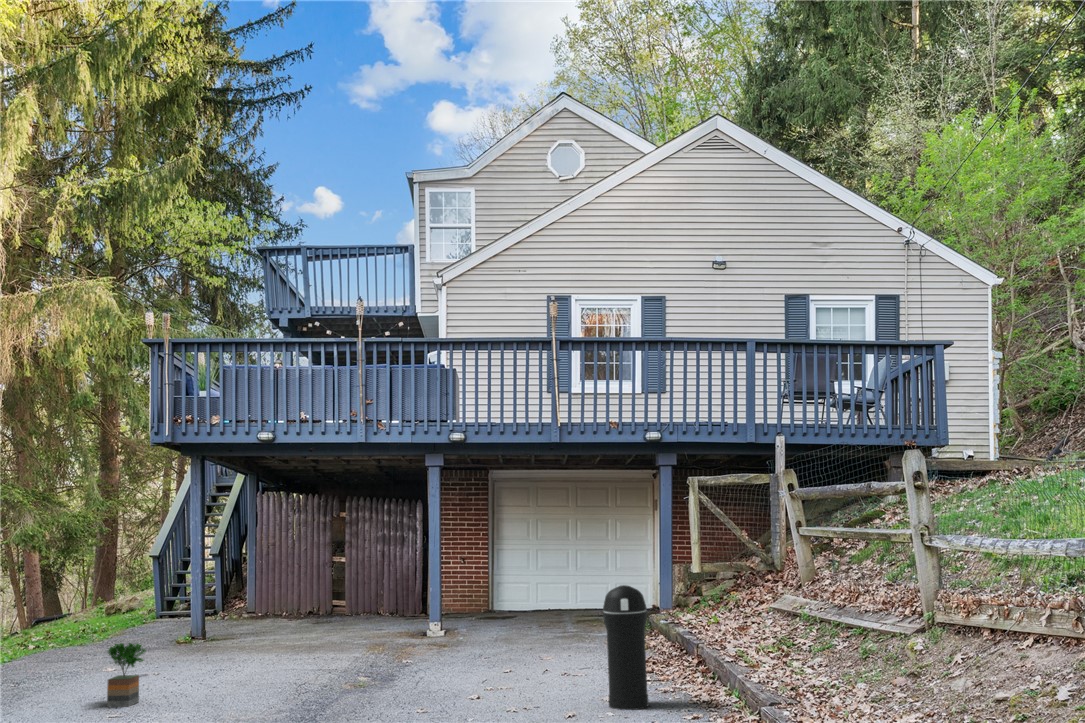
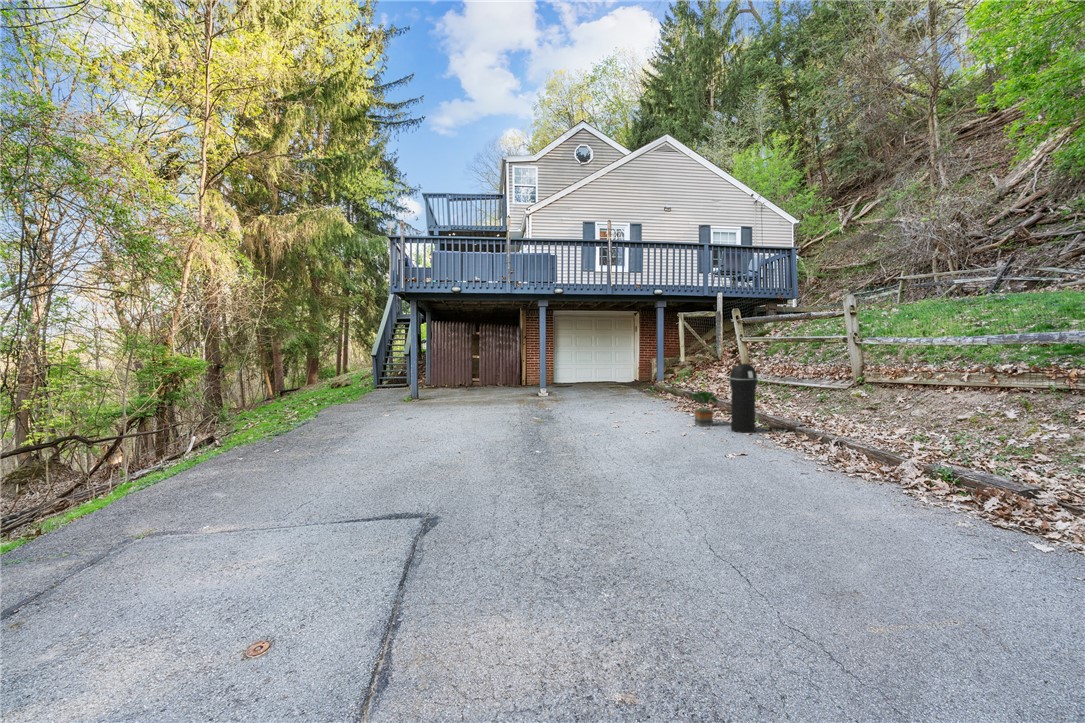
potted tree: present [107,643,146,707] -> present [693,391,718,427]

